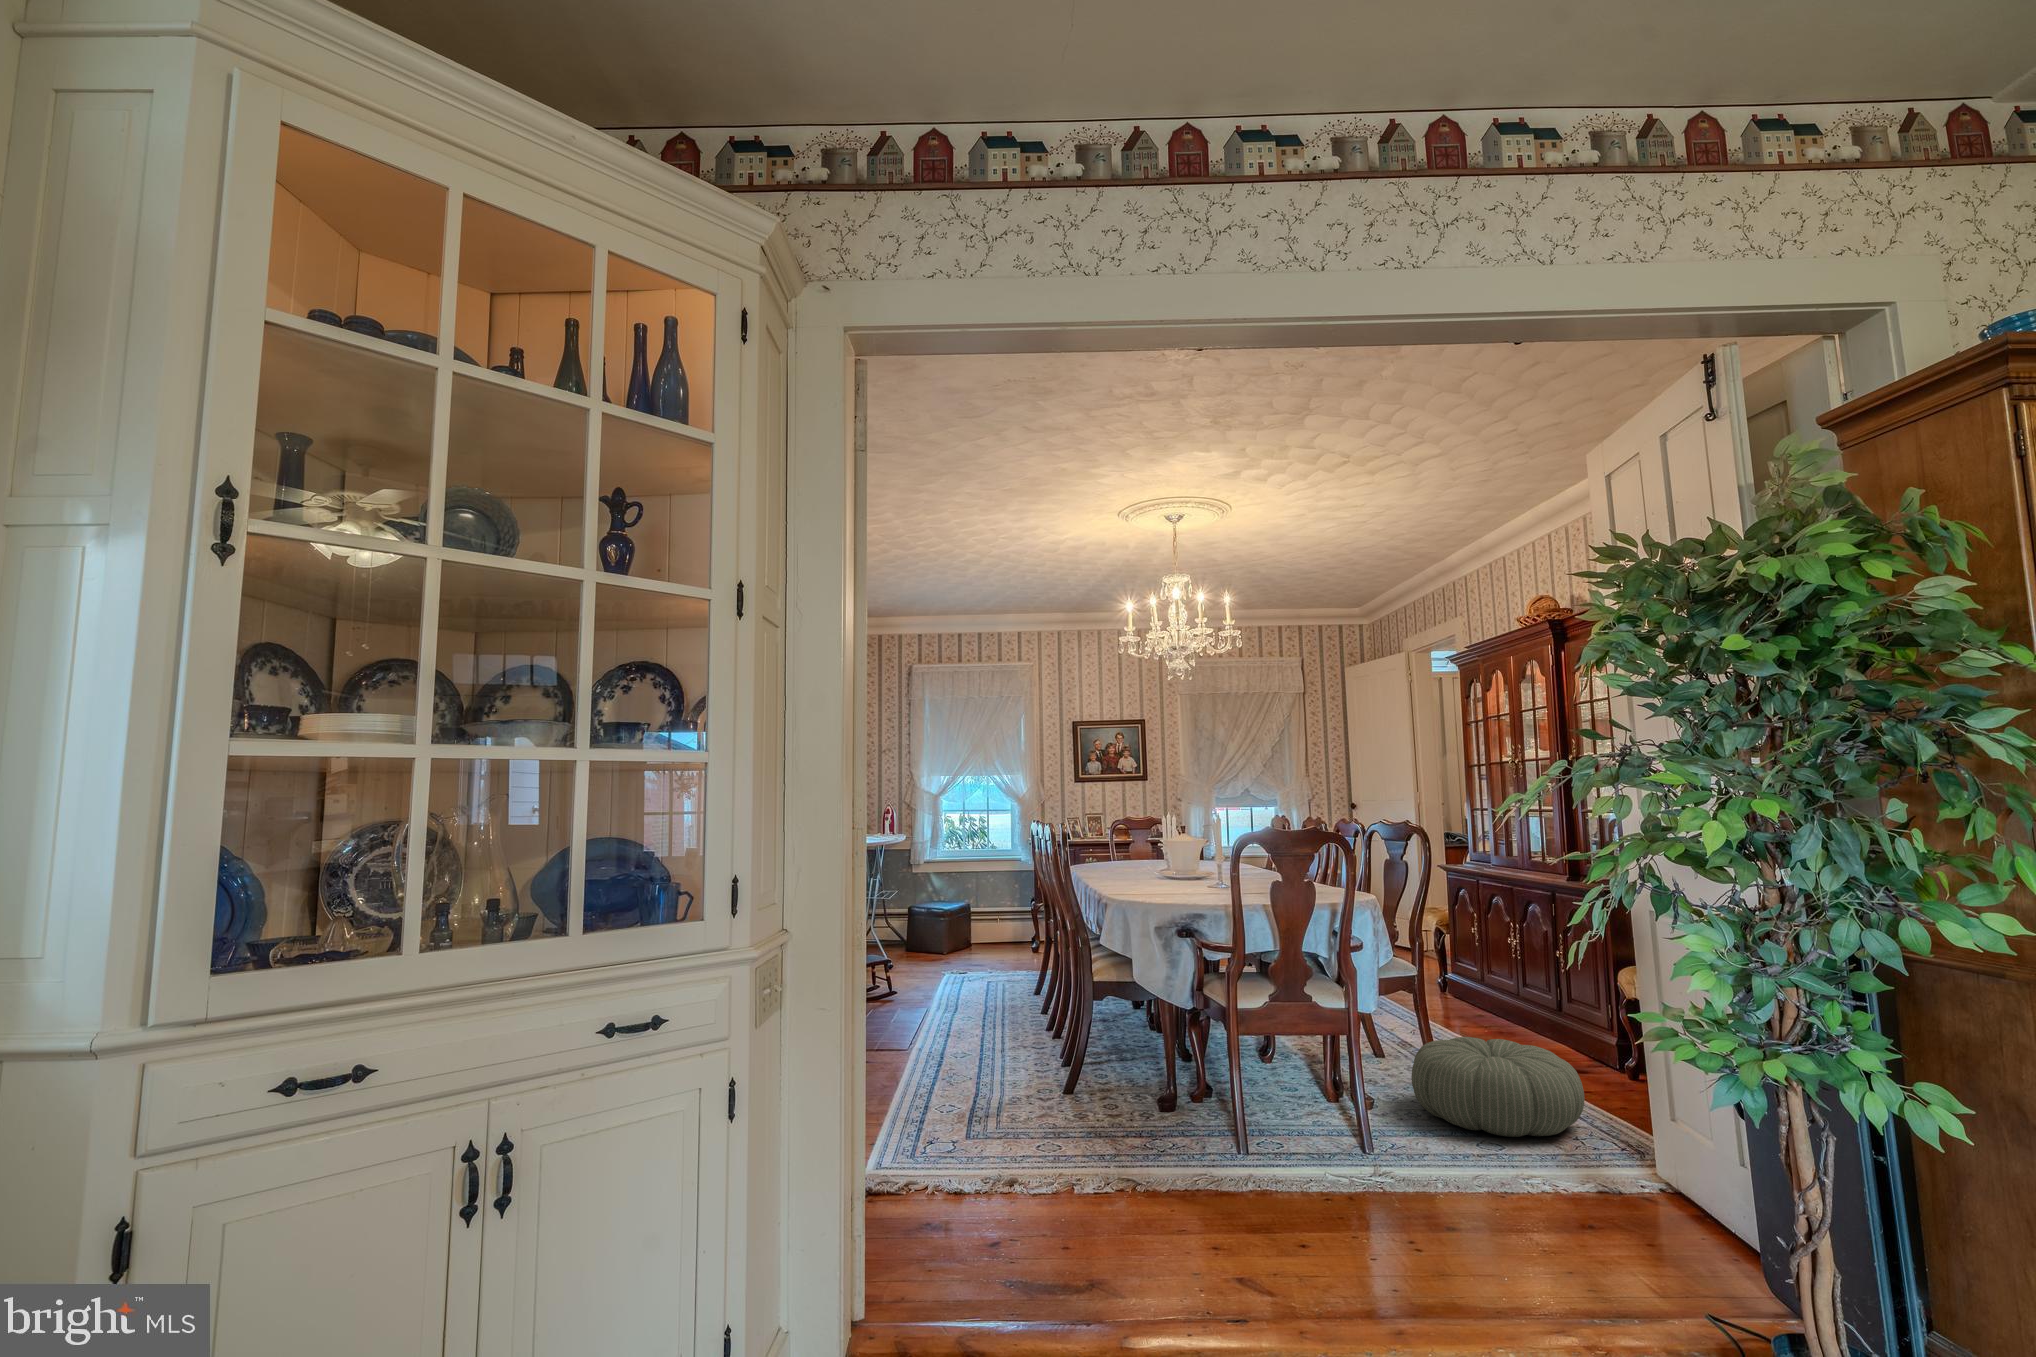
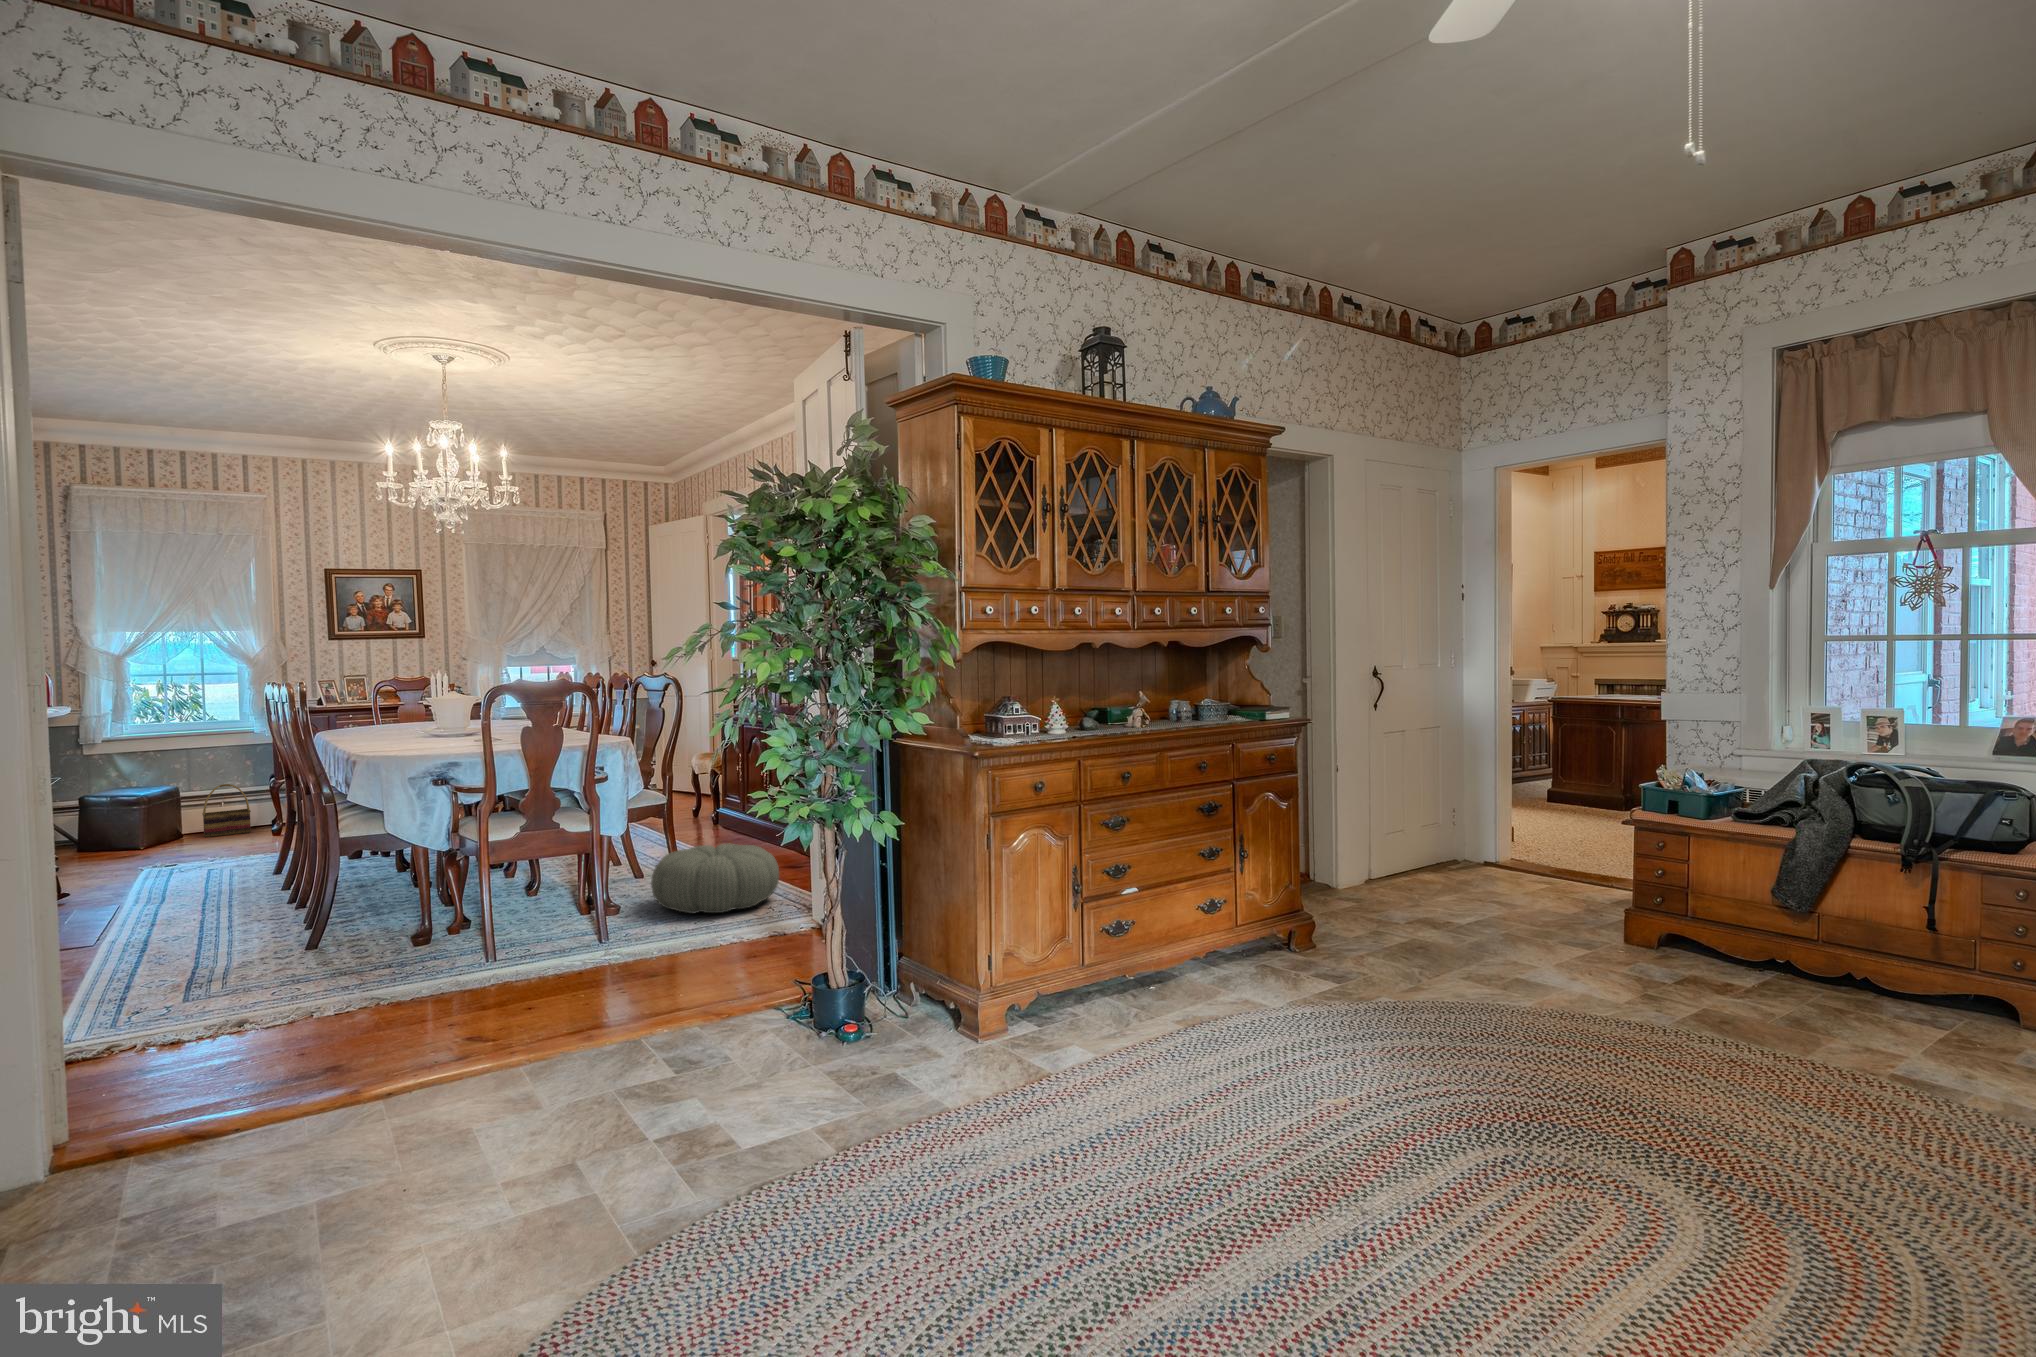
basket: none [984,905,1017,950] -> present [202,784,251,837]

